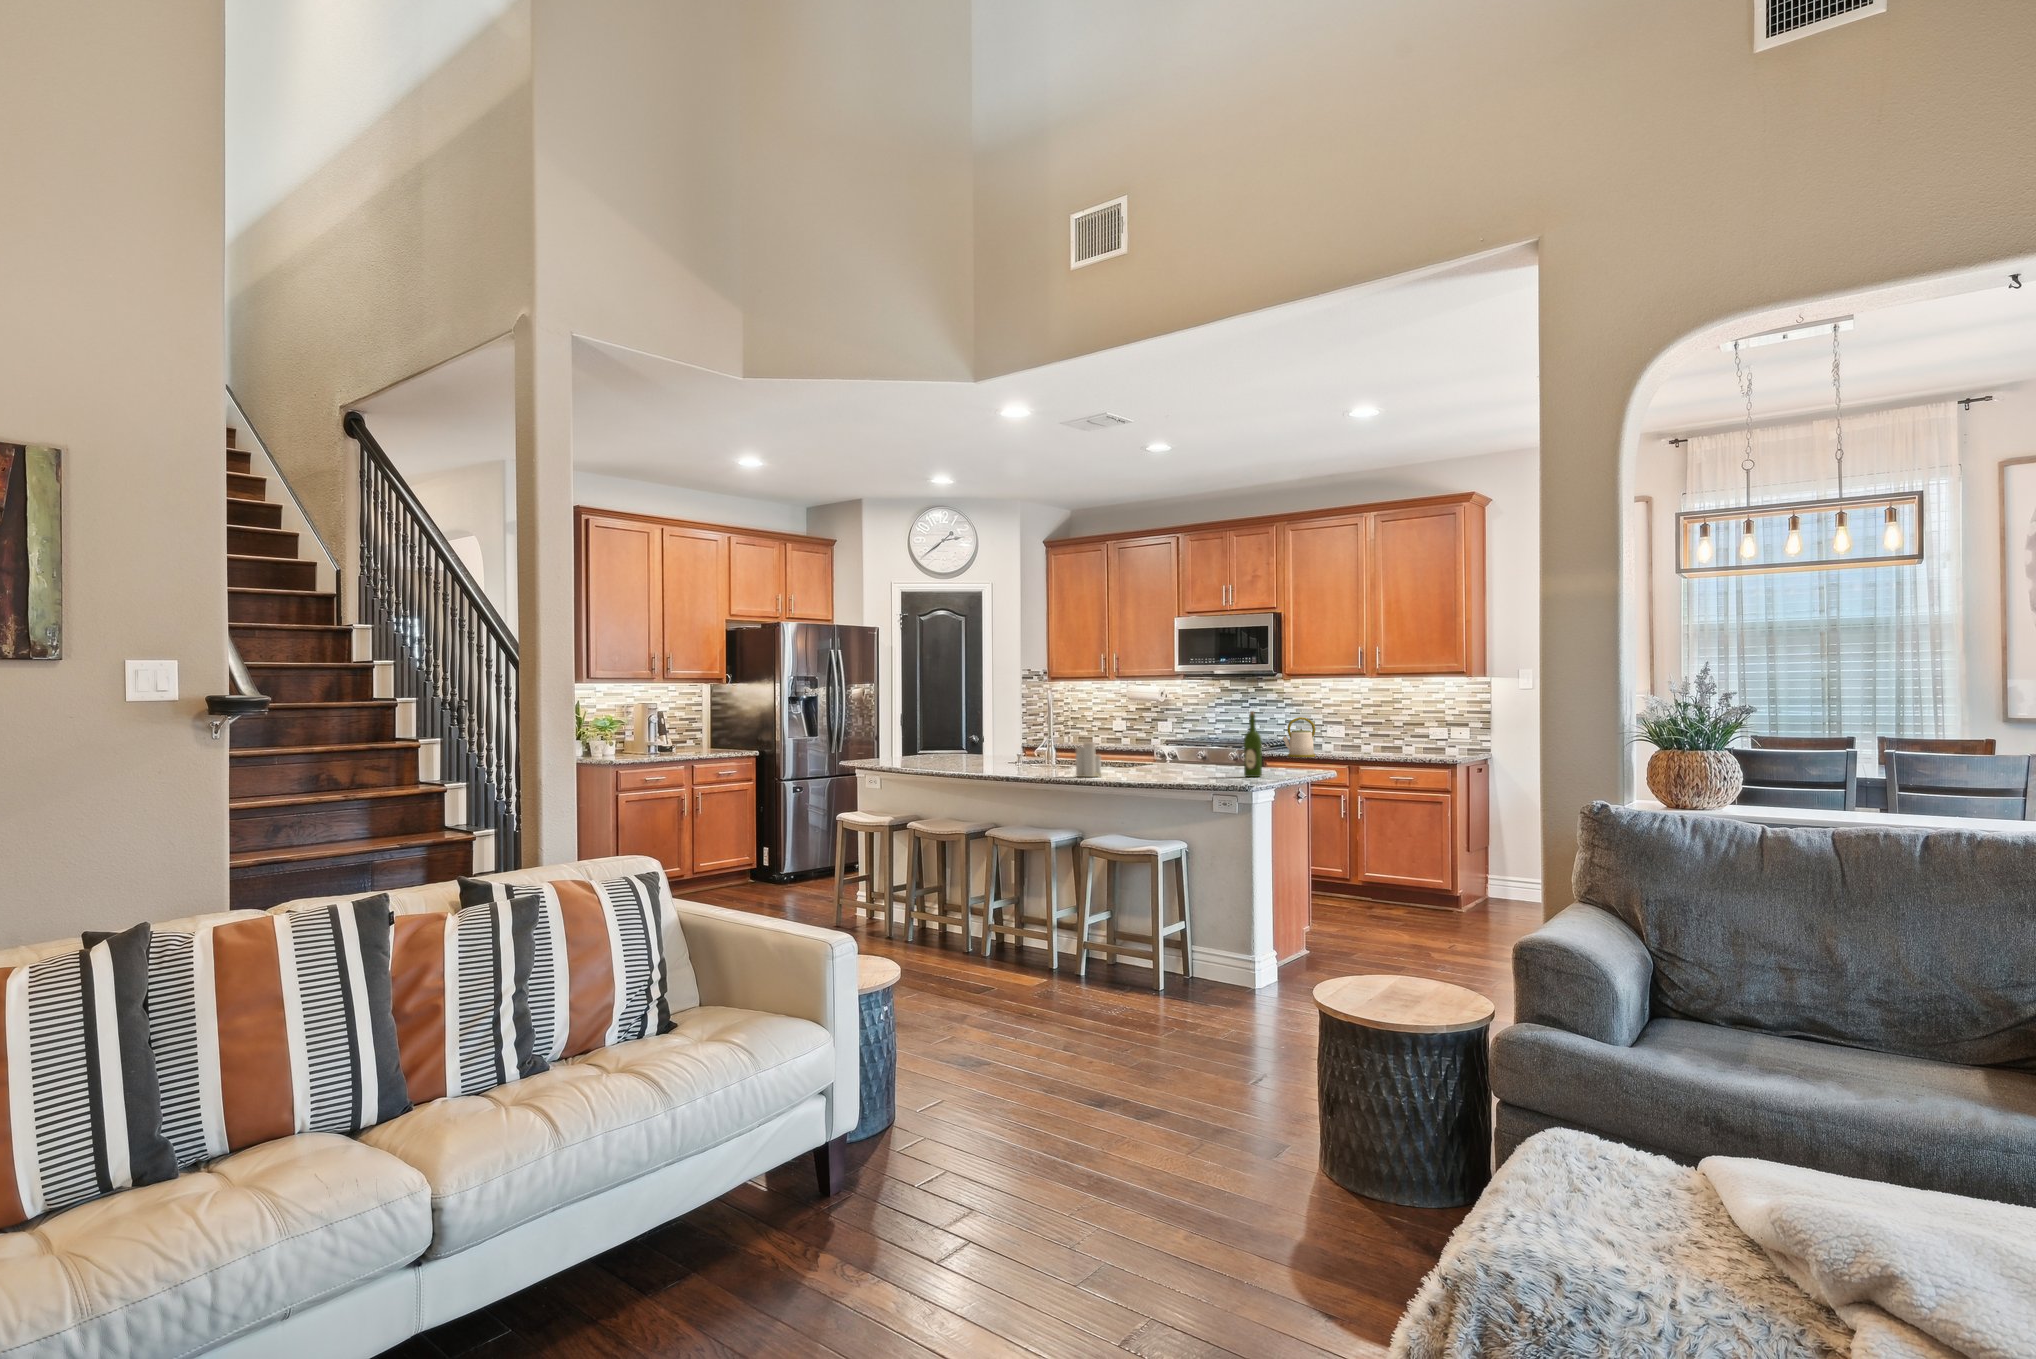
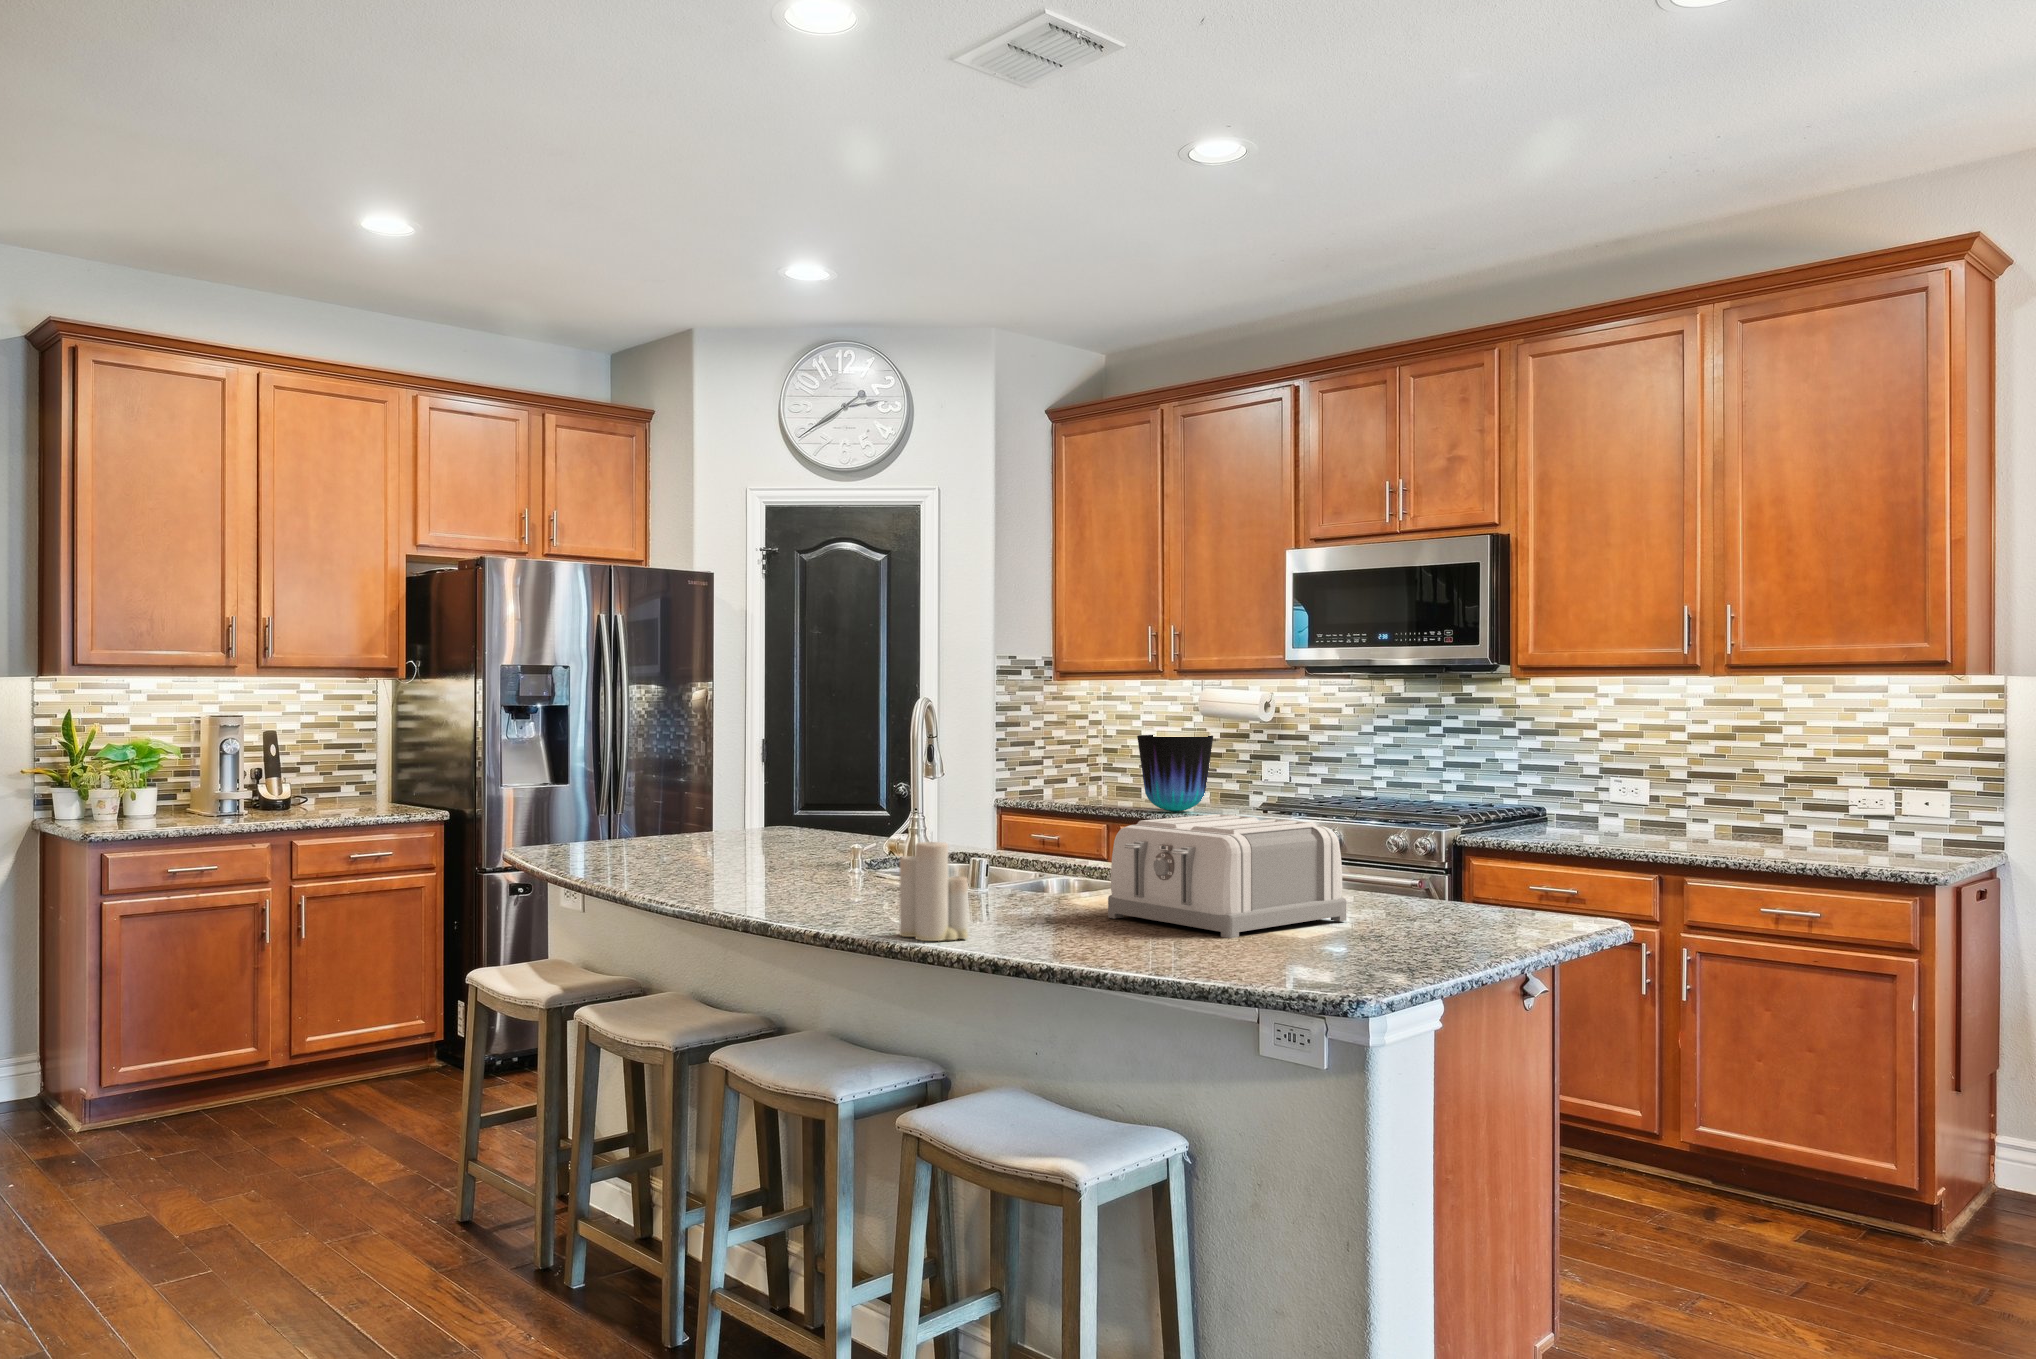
vase: none [1093,709,1132,749] -> present [1137,735,1213,812]
wine bottle: present [1244,711,1262,777] -> none [1366,764,1417,958]
kettle: present [1283,717,1316,757] -> none [1507,761,1582,851]
toaster: none [1143,734,1231,776] -> present [1108,814,1346,938]

